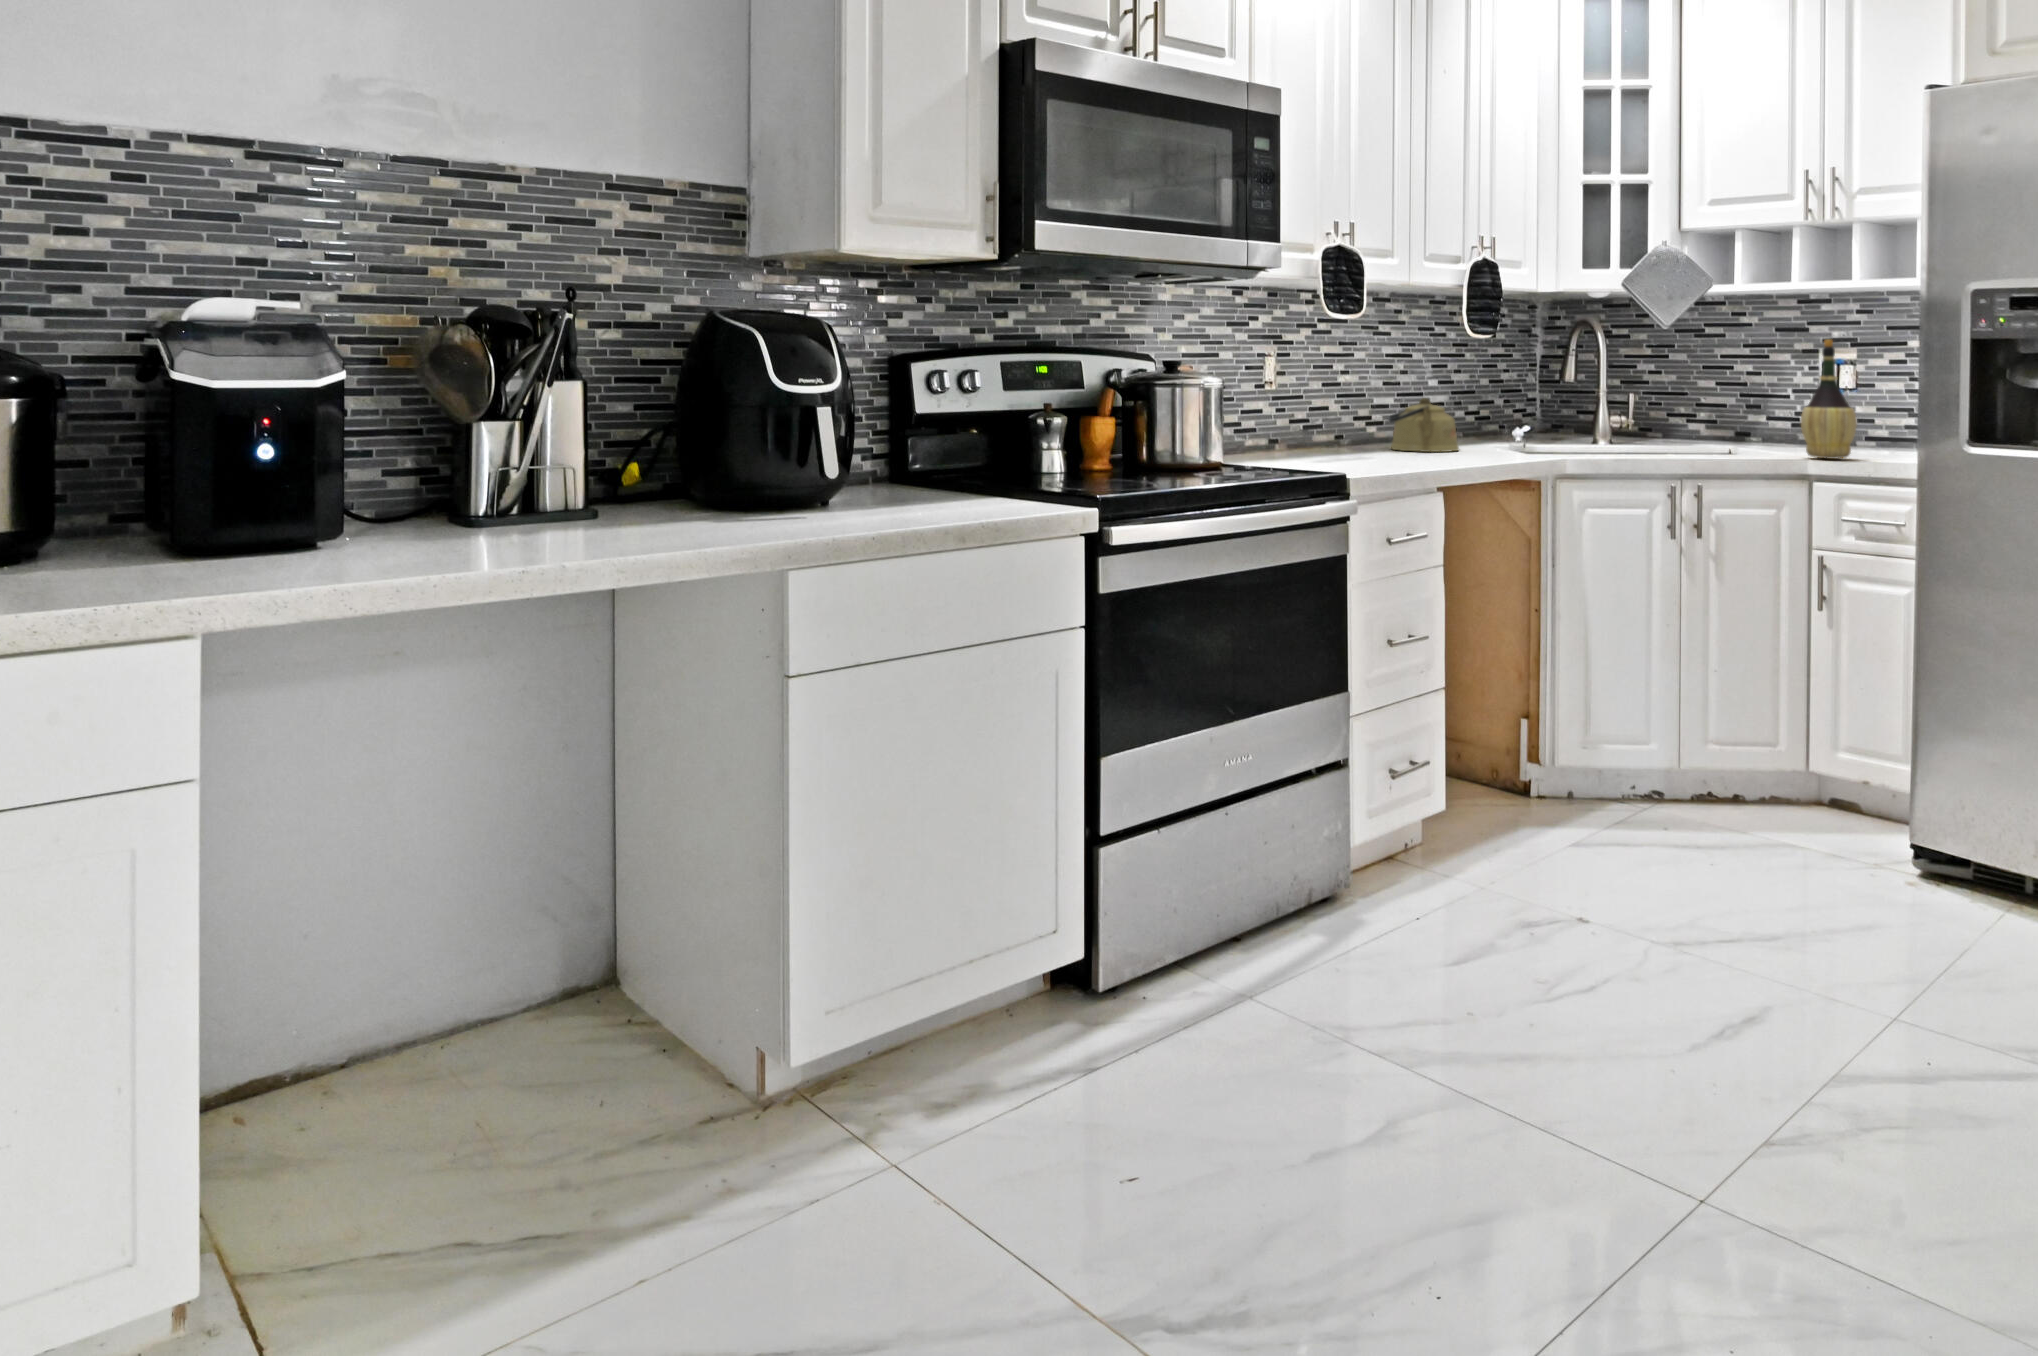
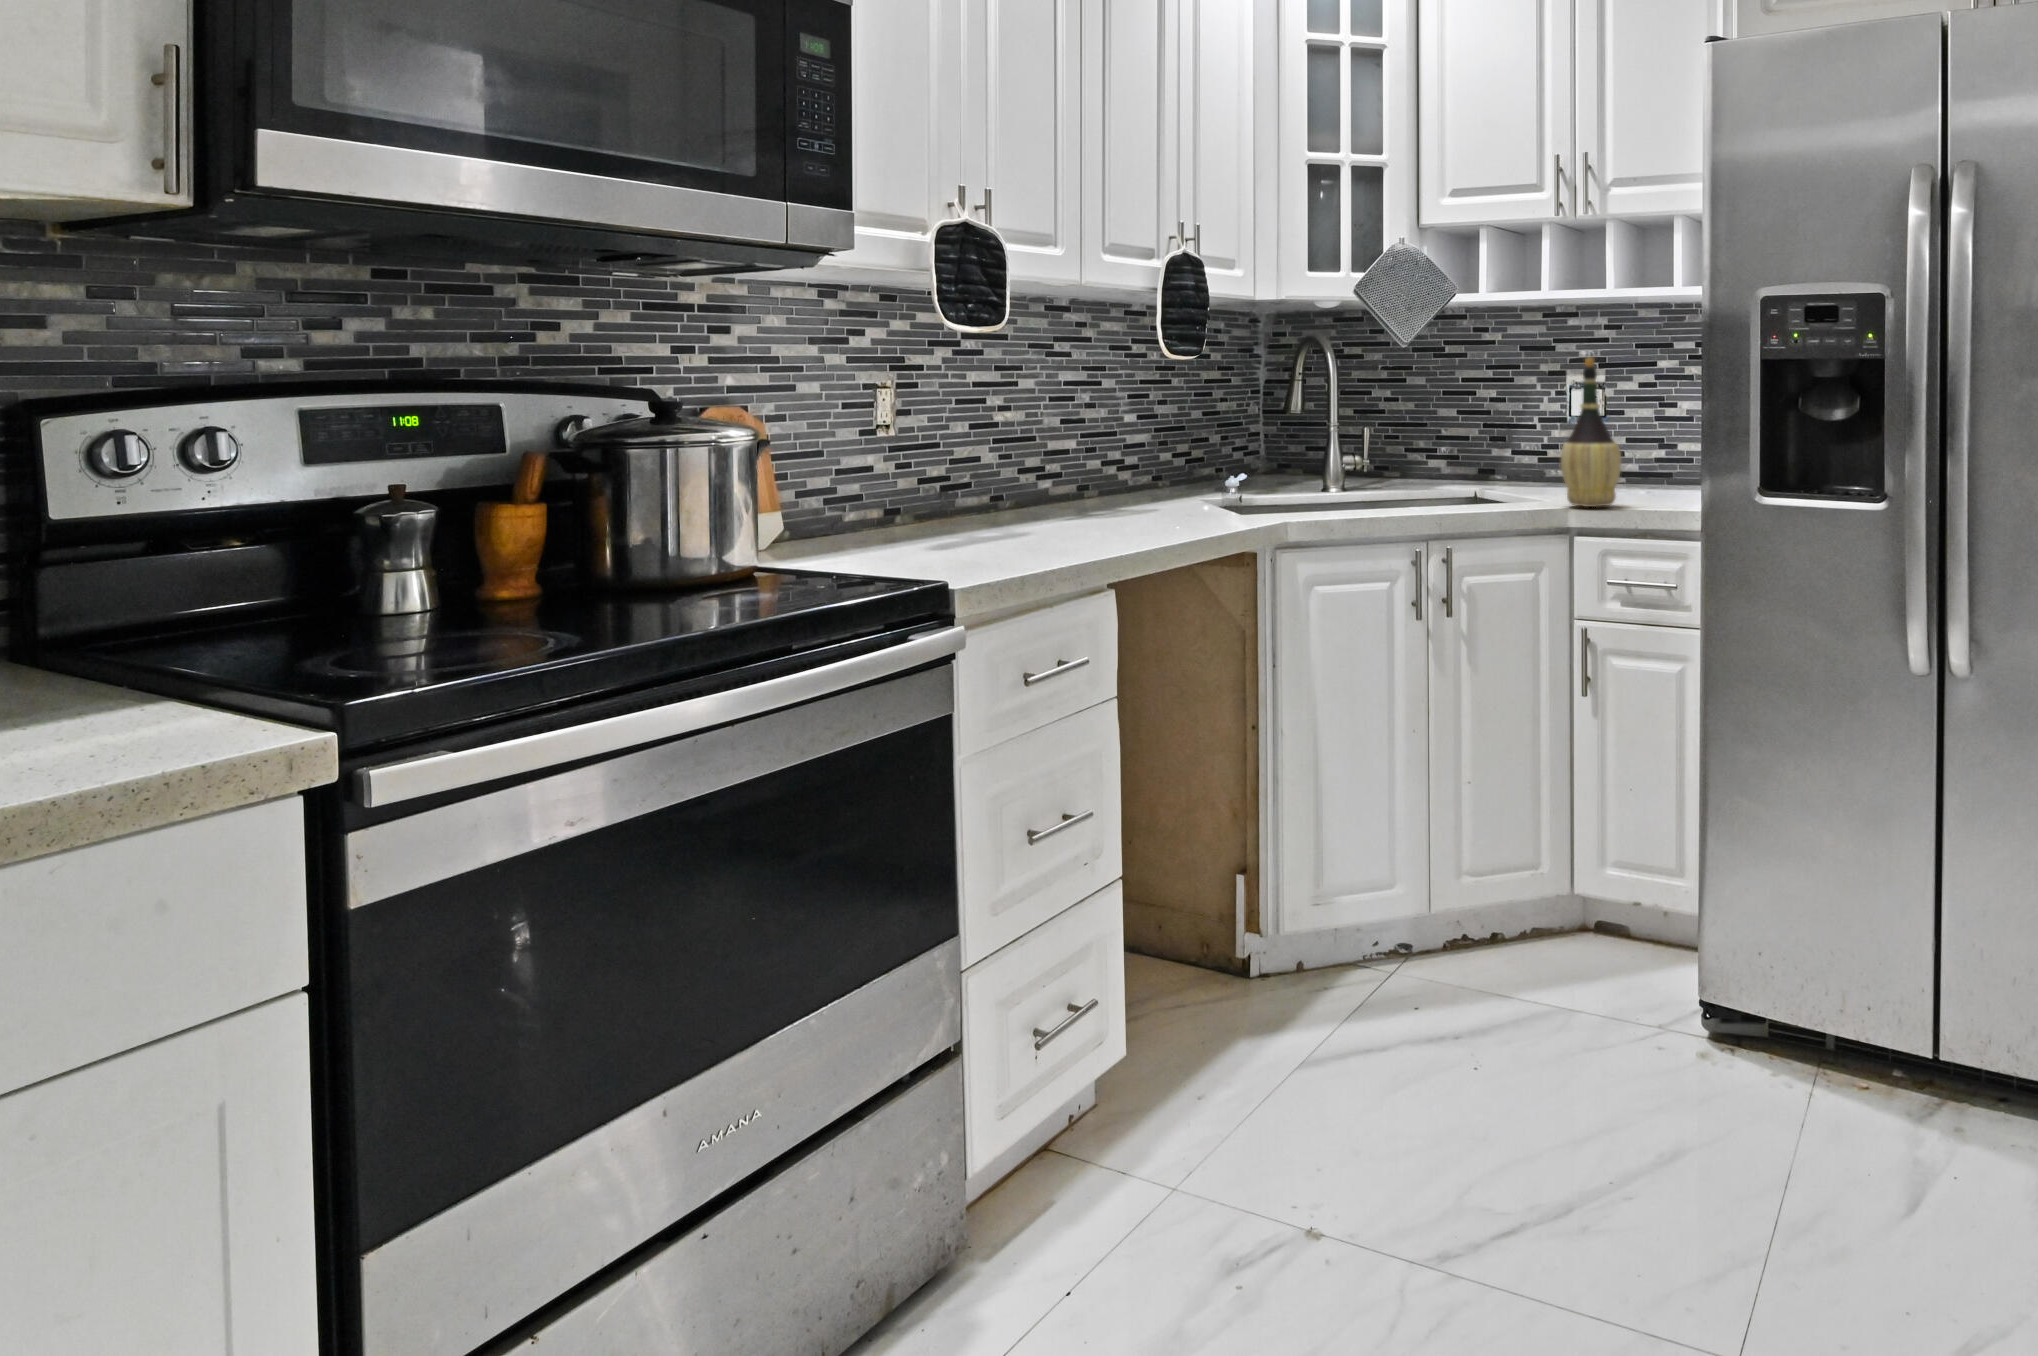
kettle: present [1388,398,1459,452] -> none [1056,442,1153,519]

